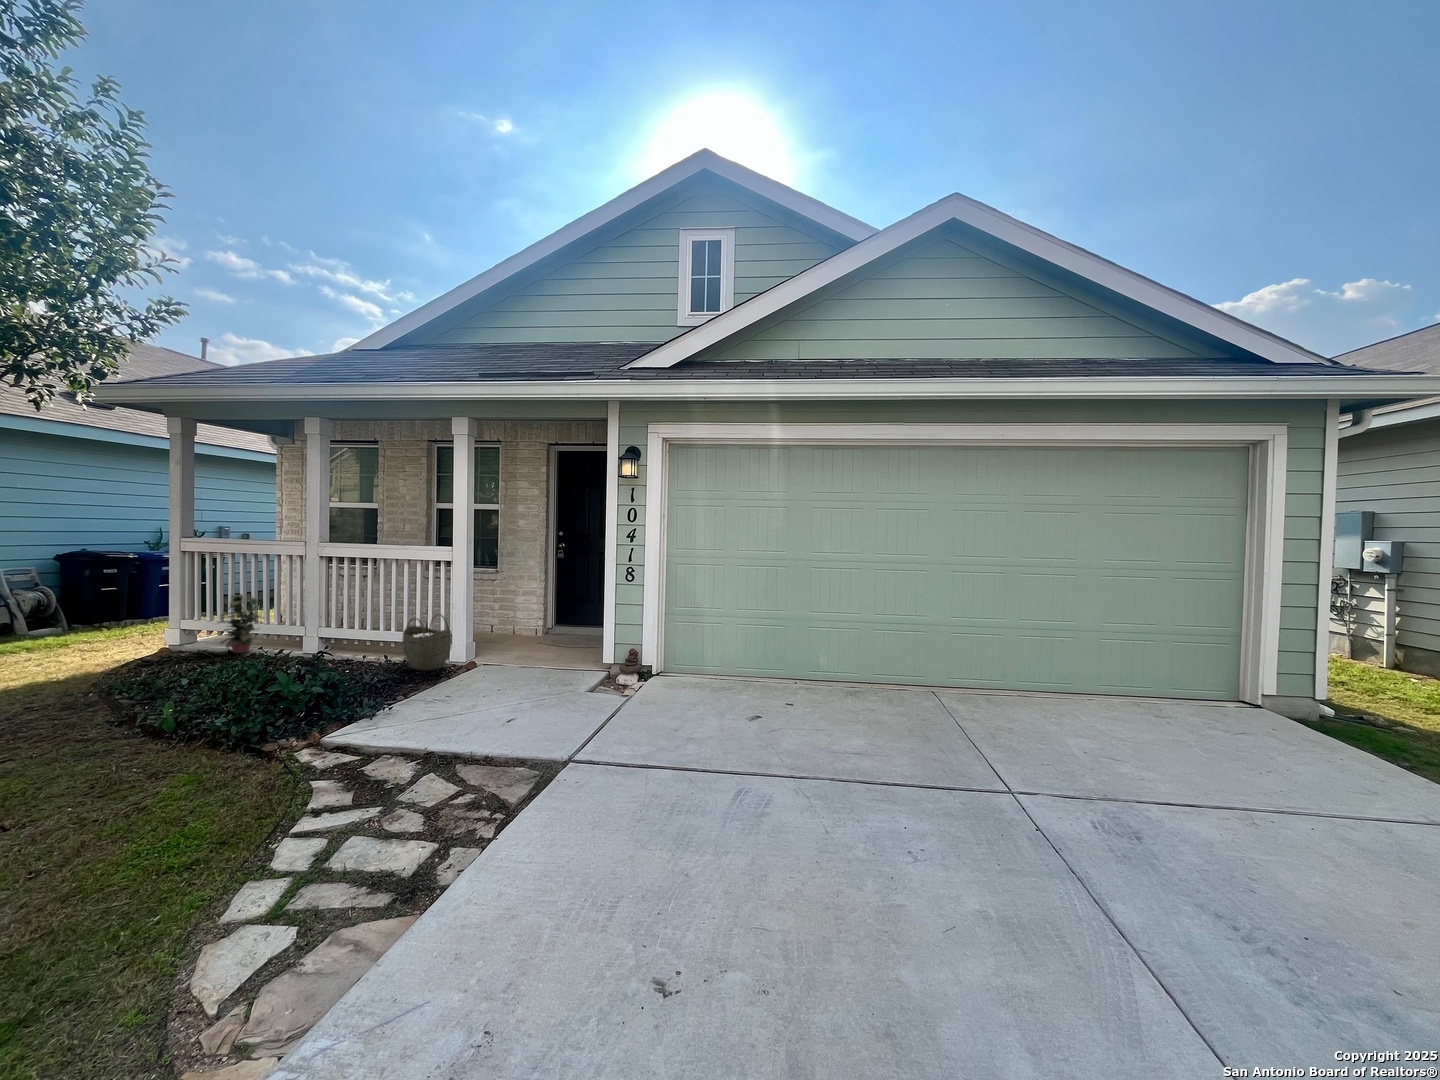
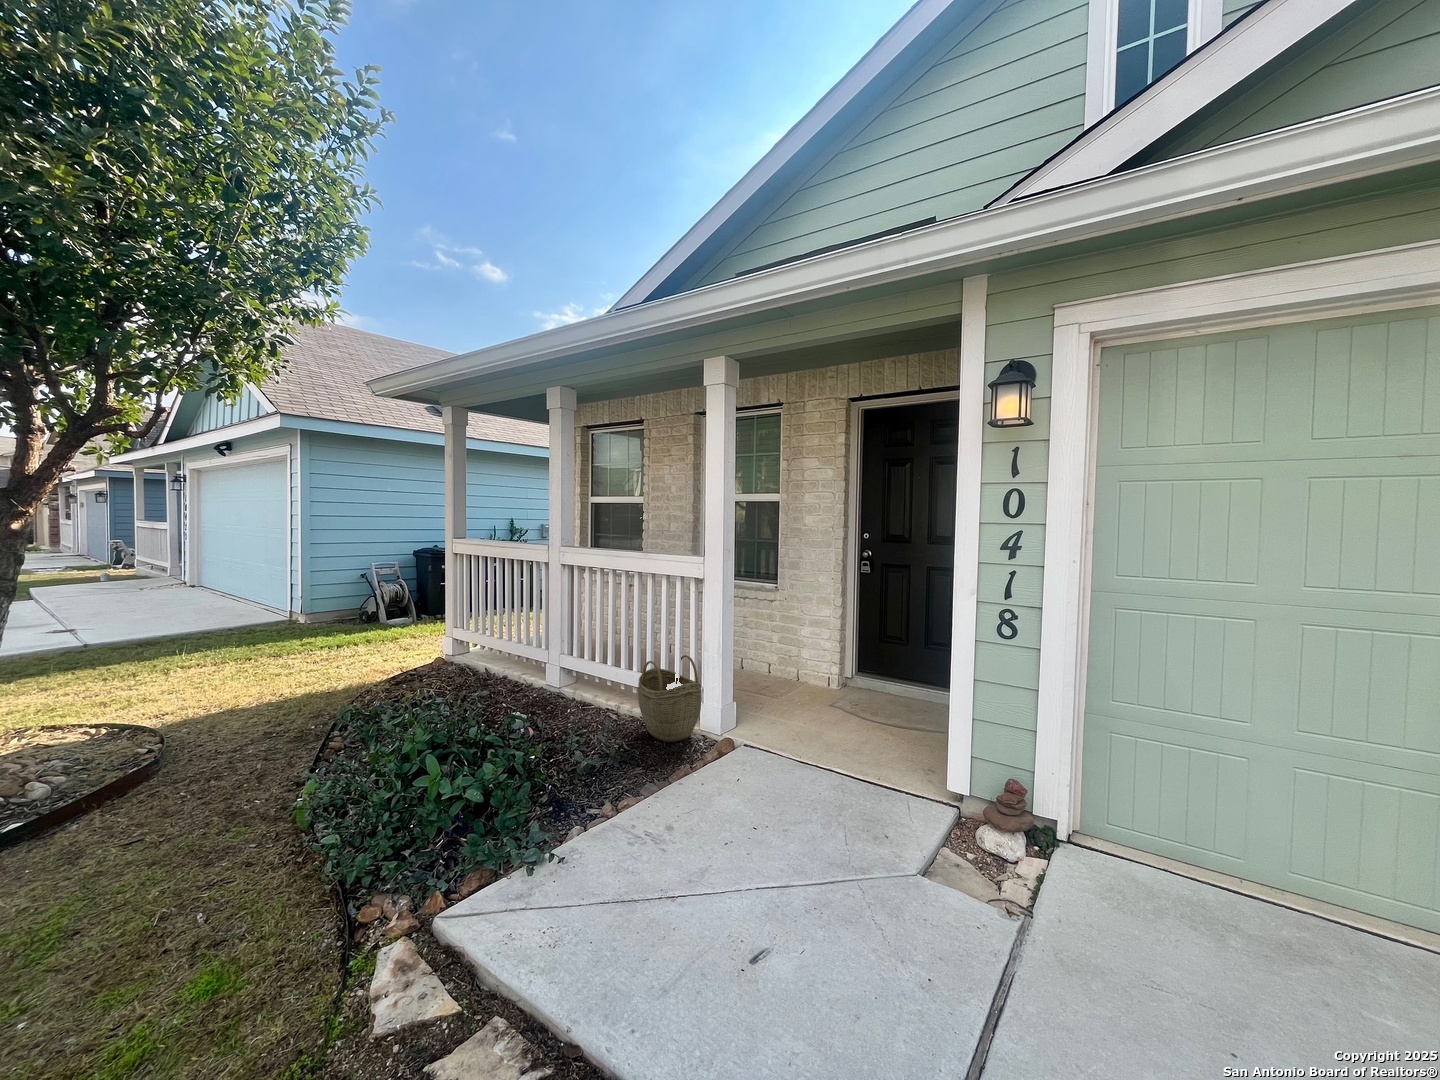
decorative plant: present [221,594,262,653] -> none [475,604,525,672]

